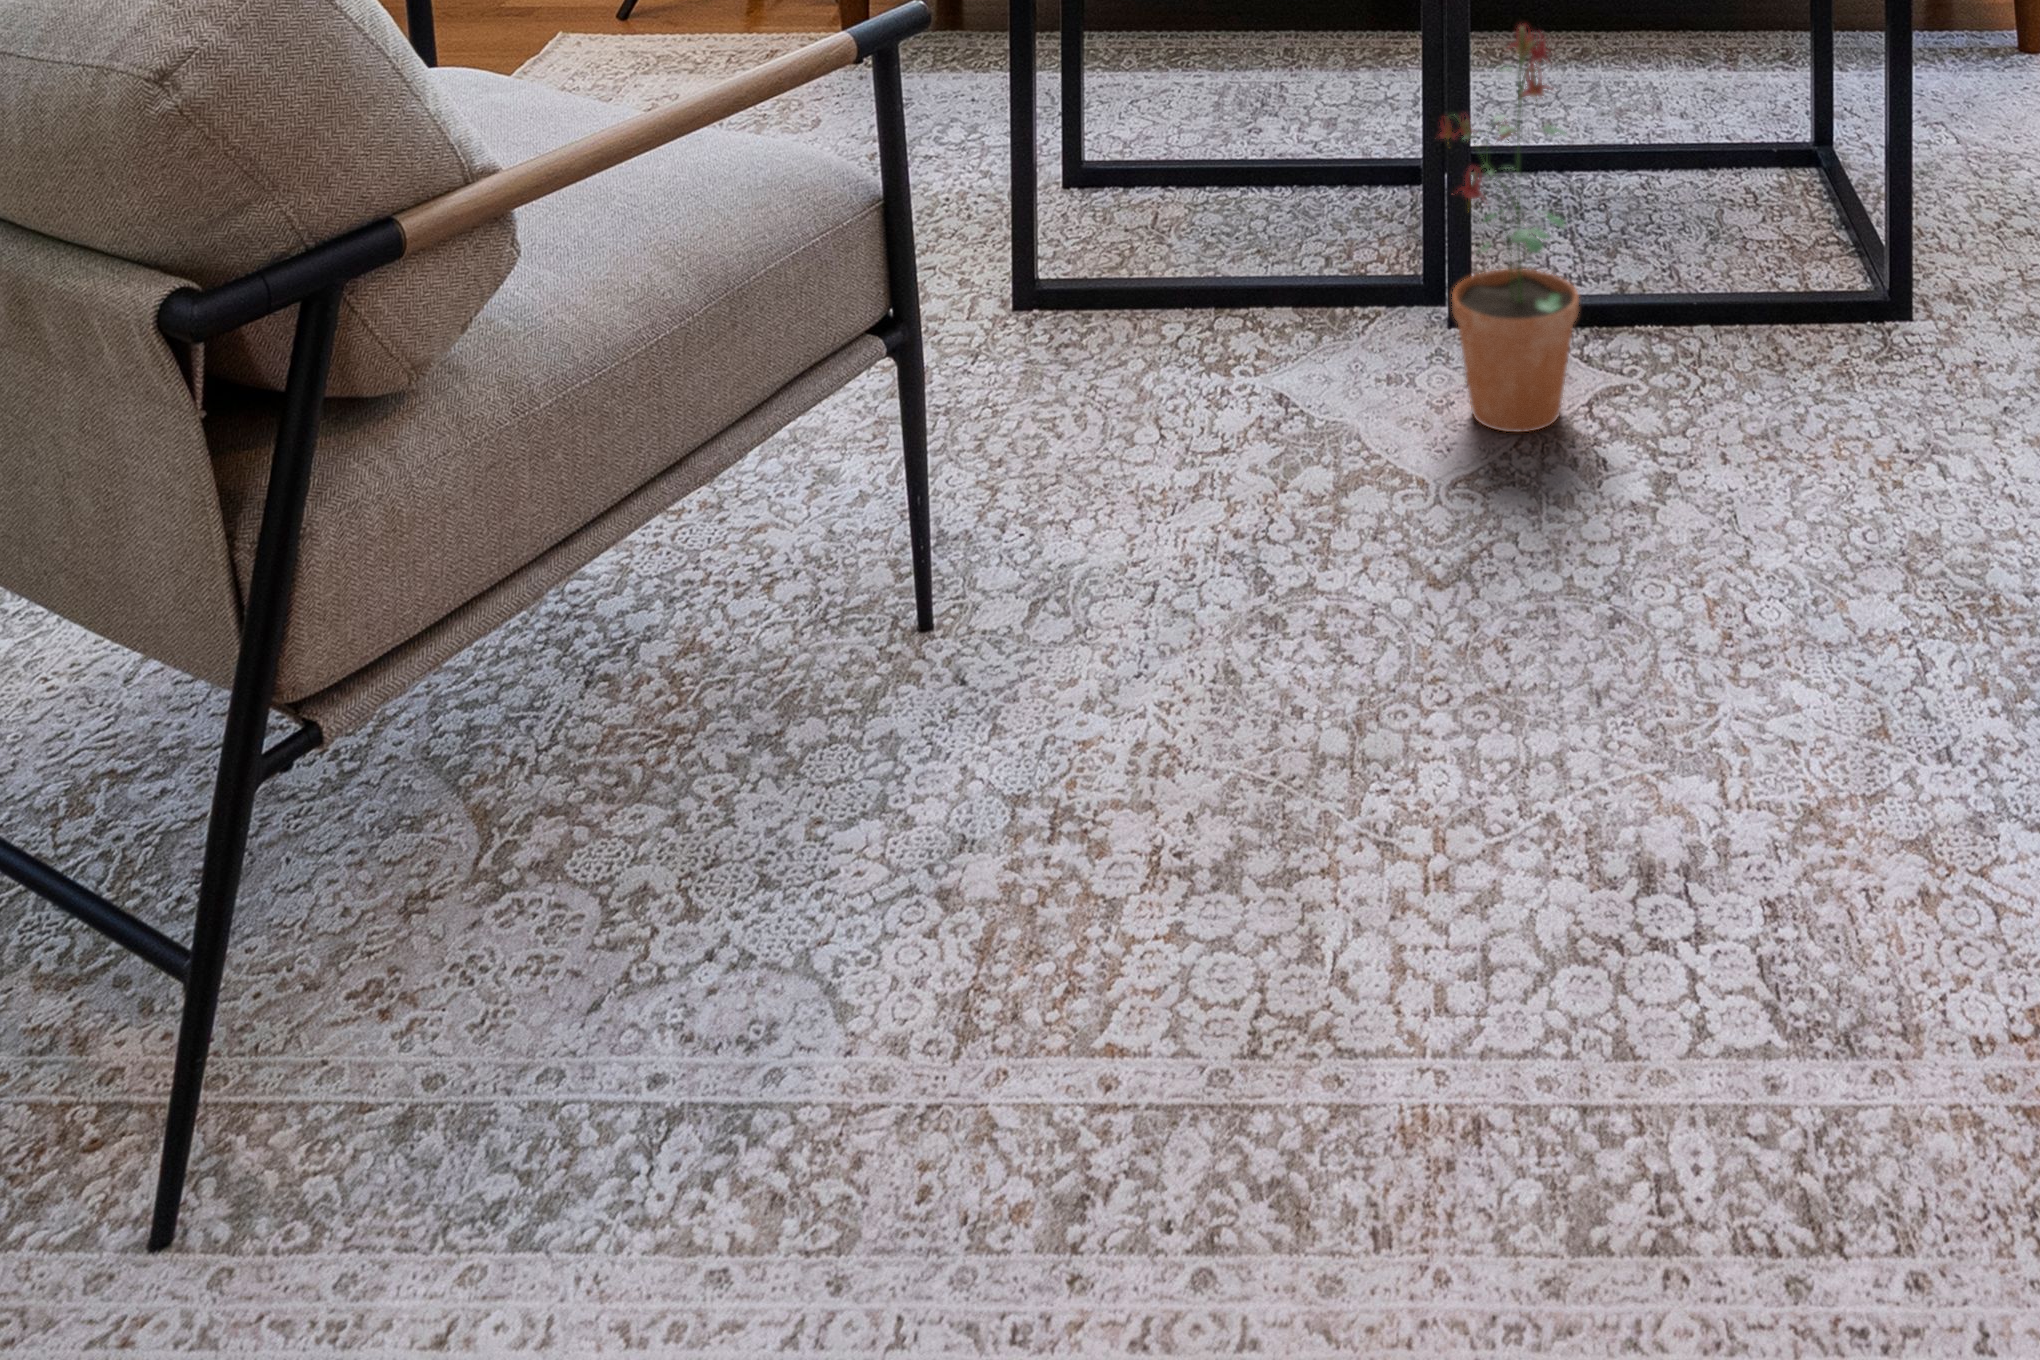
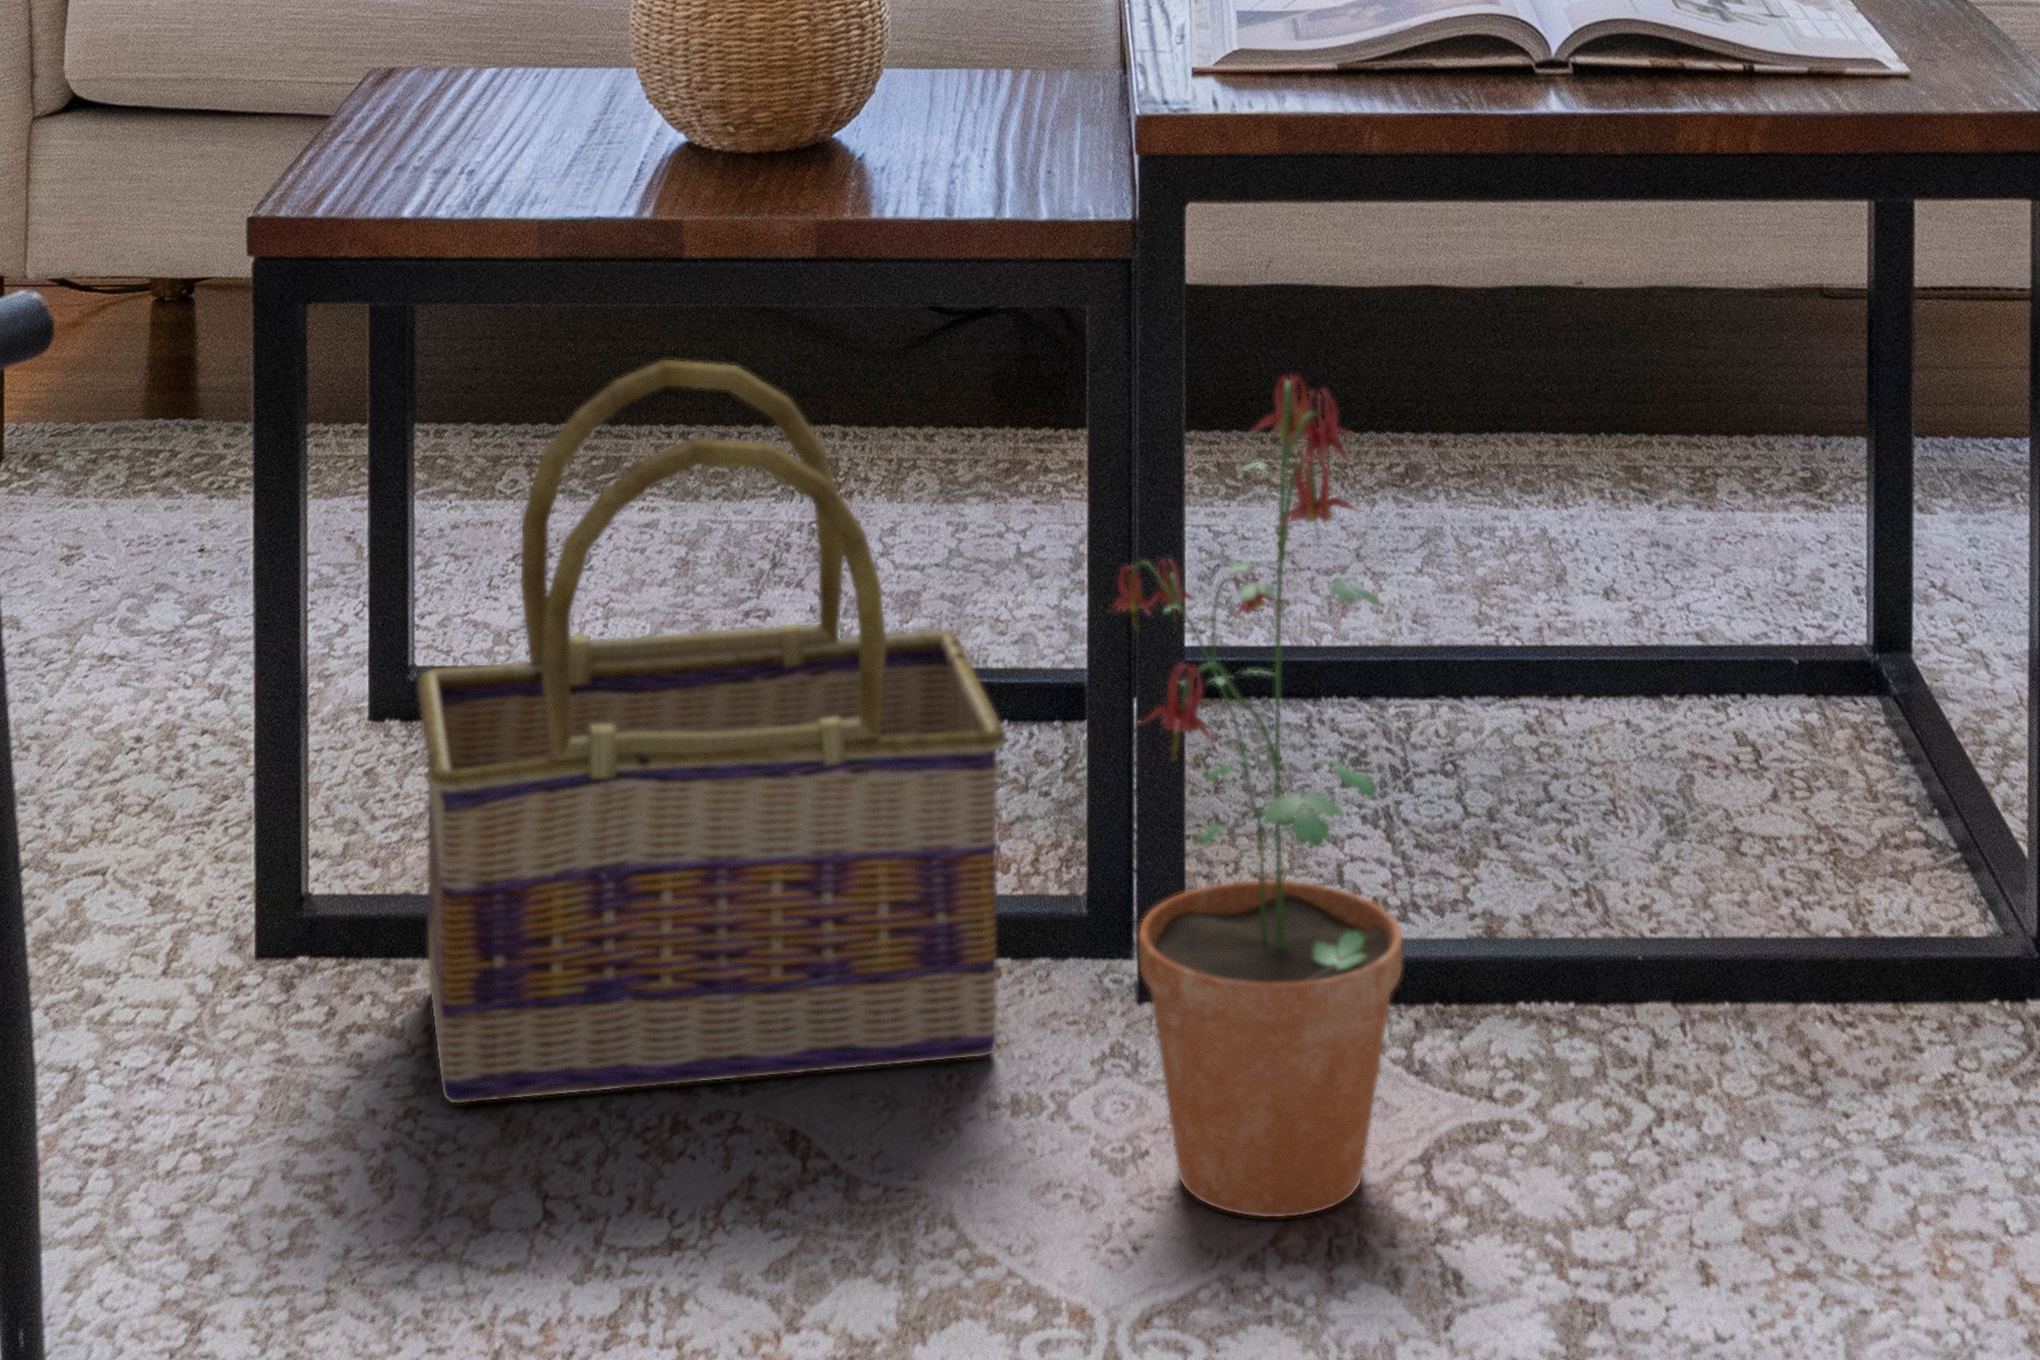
basket: none [1097,15,1386,381] -> present [418,360,1006,1103]

